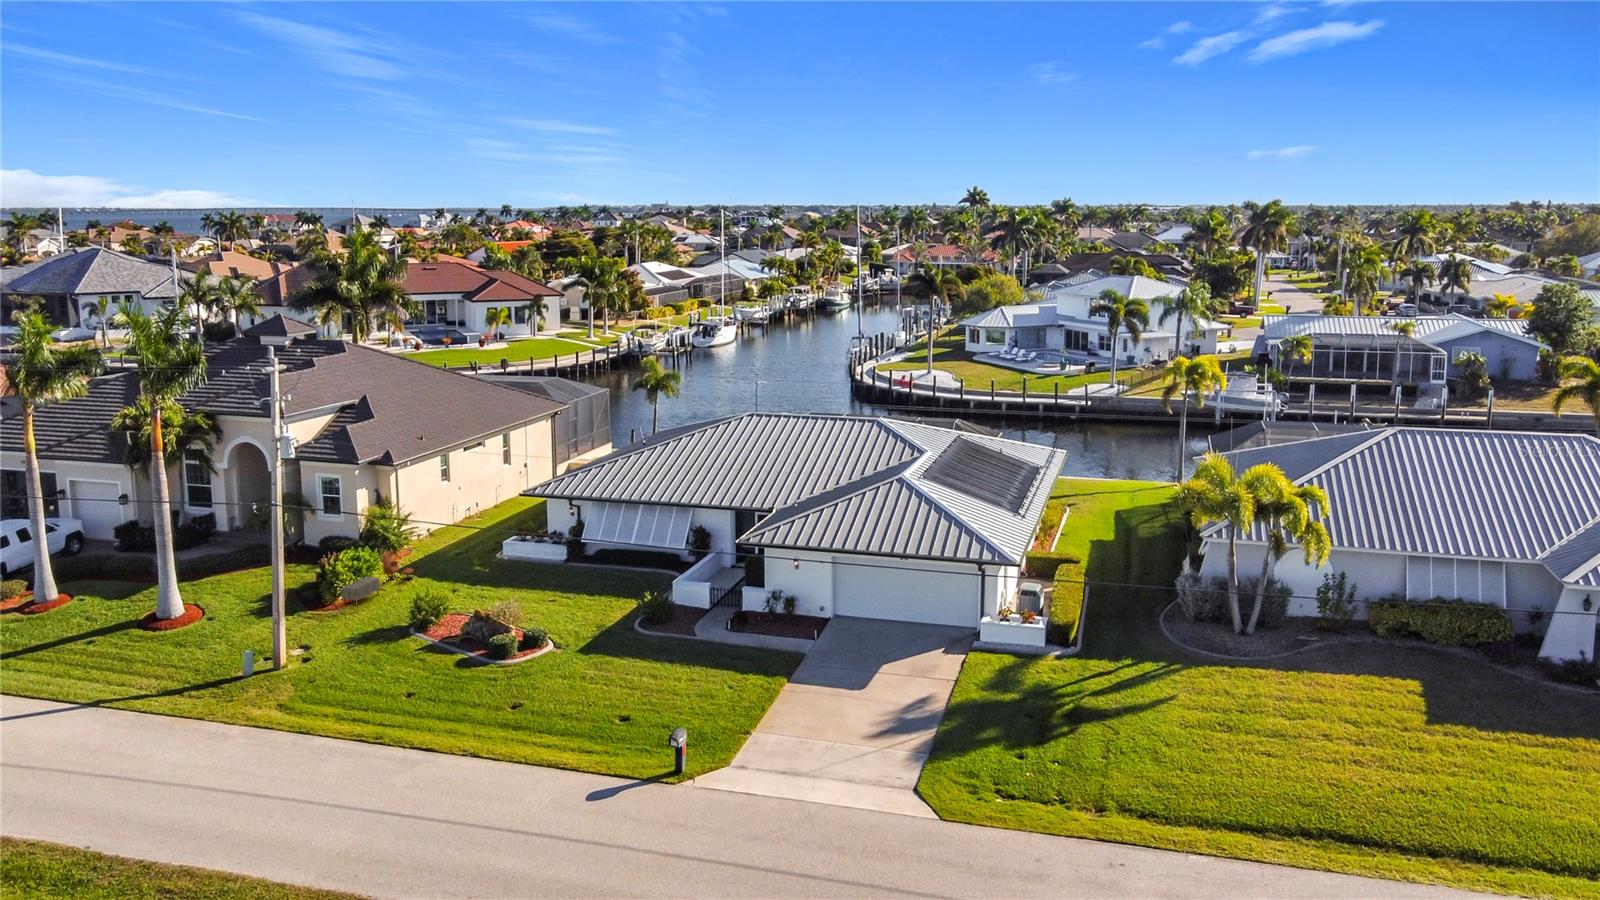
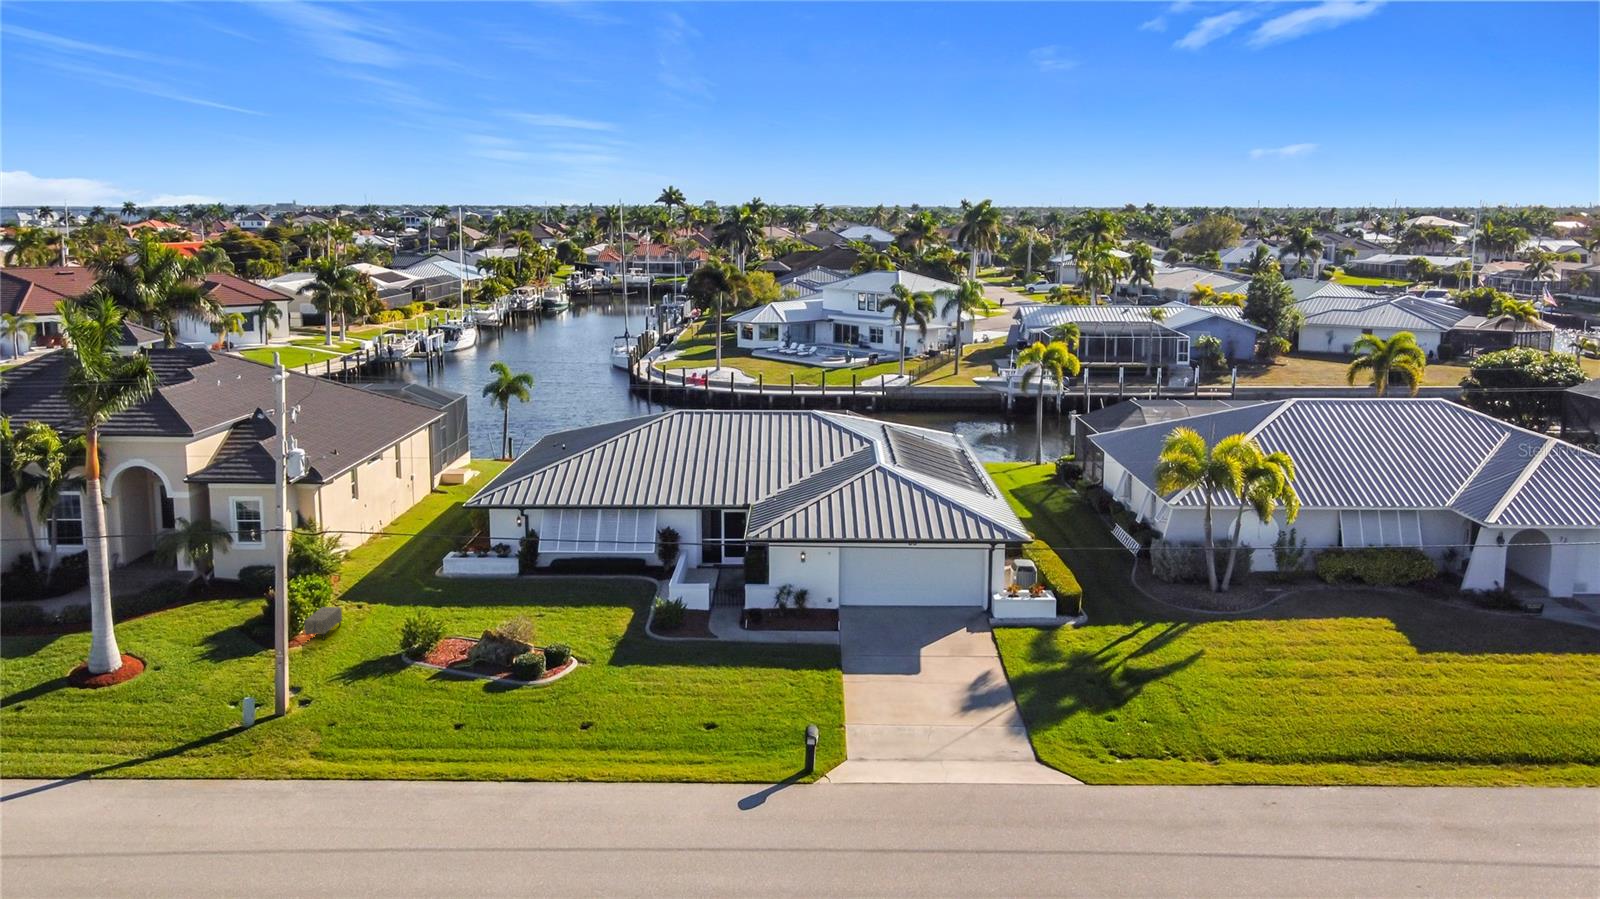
lounge chair: present [382,551,413,579] -> none [333,577,369,610]

